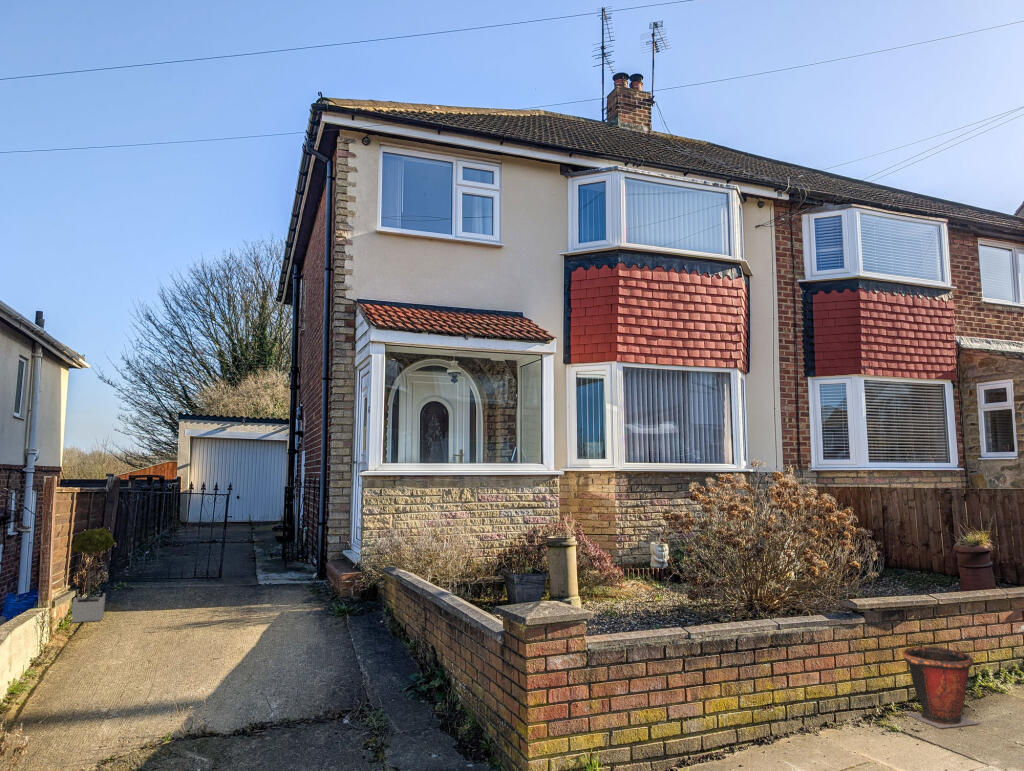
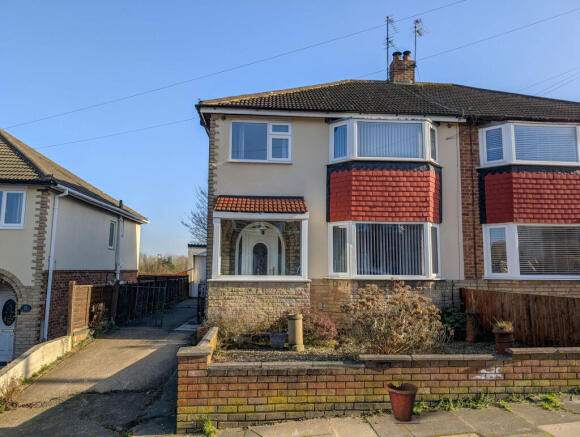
potted tree: present [71,527,115,622] -> none [89,303,106,342]

